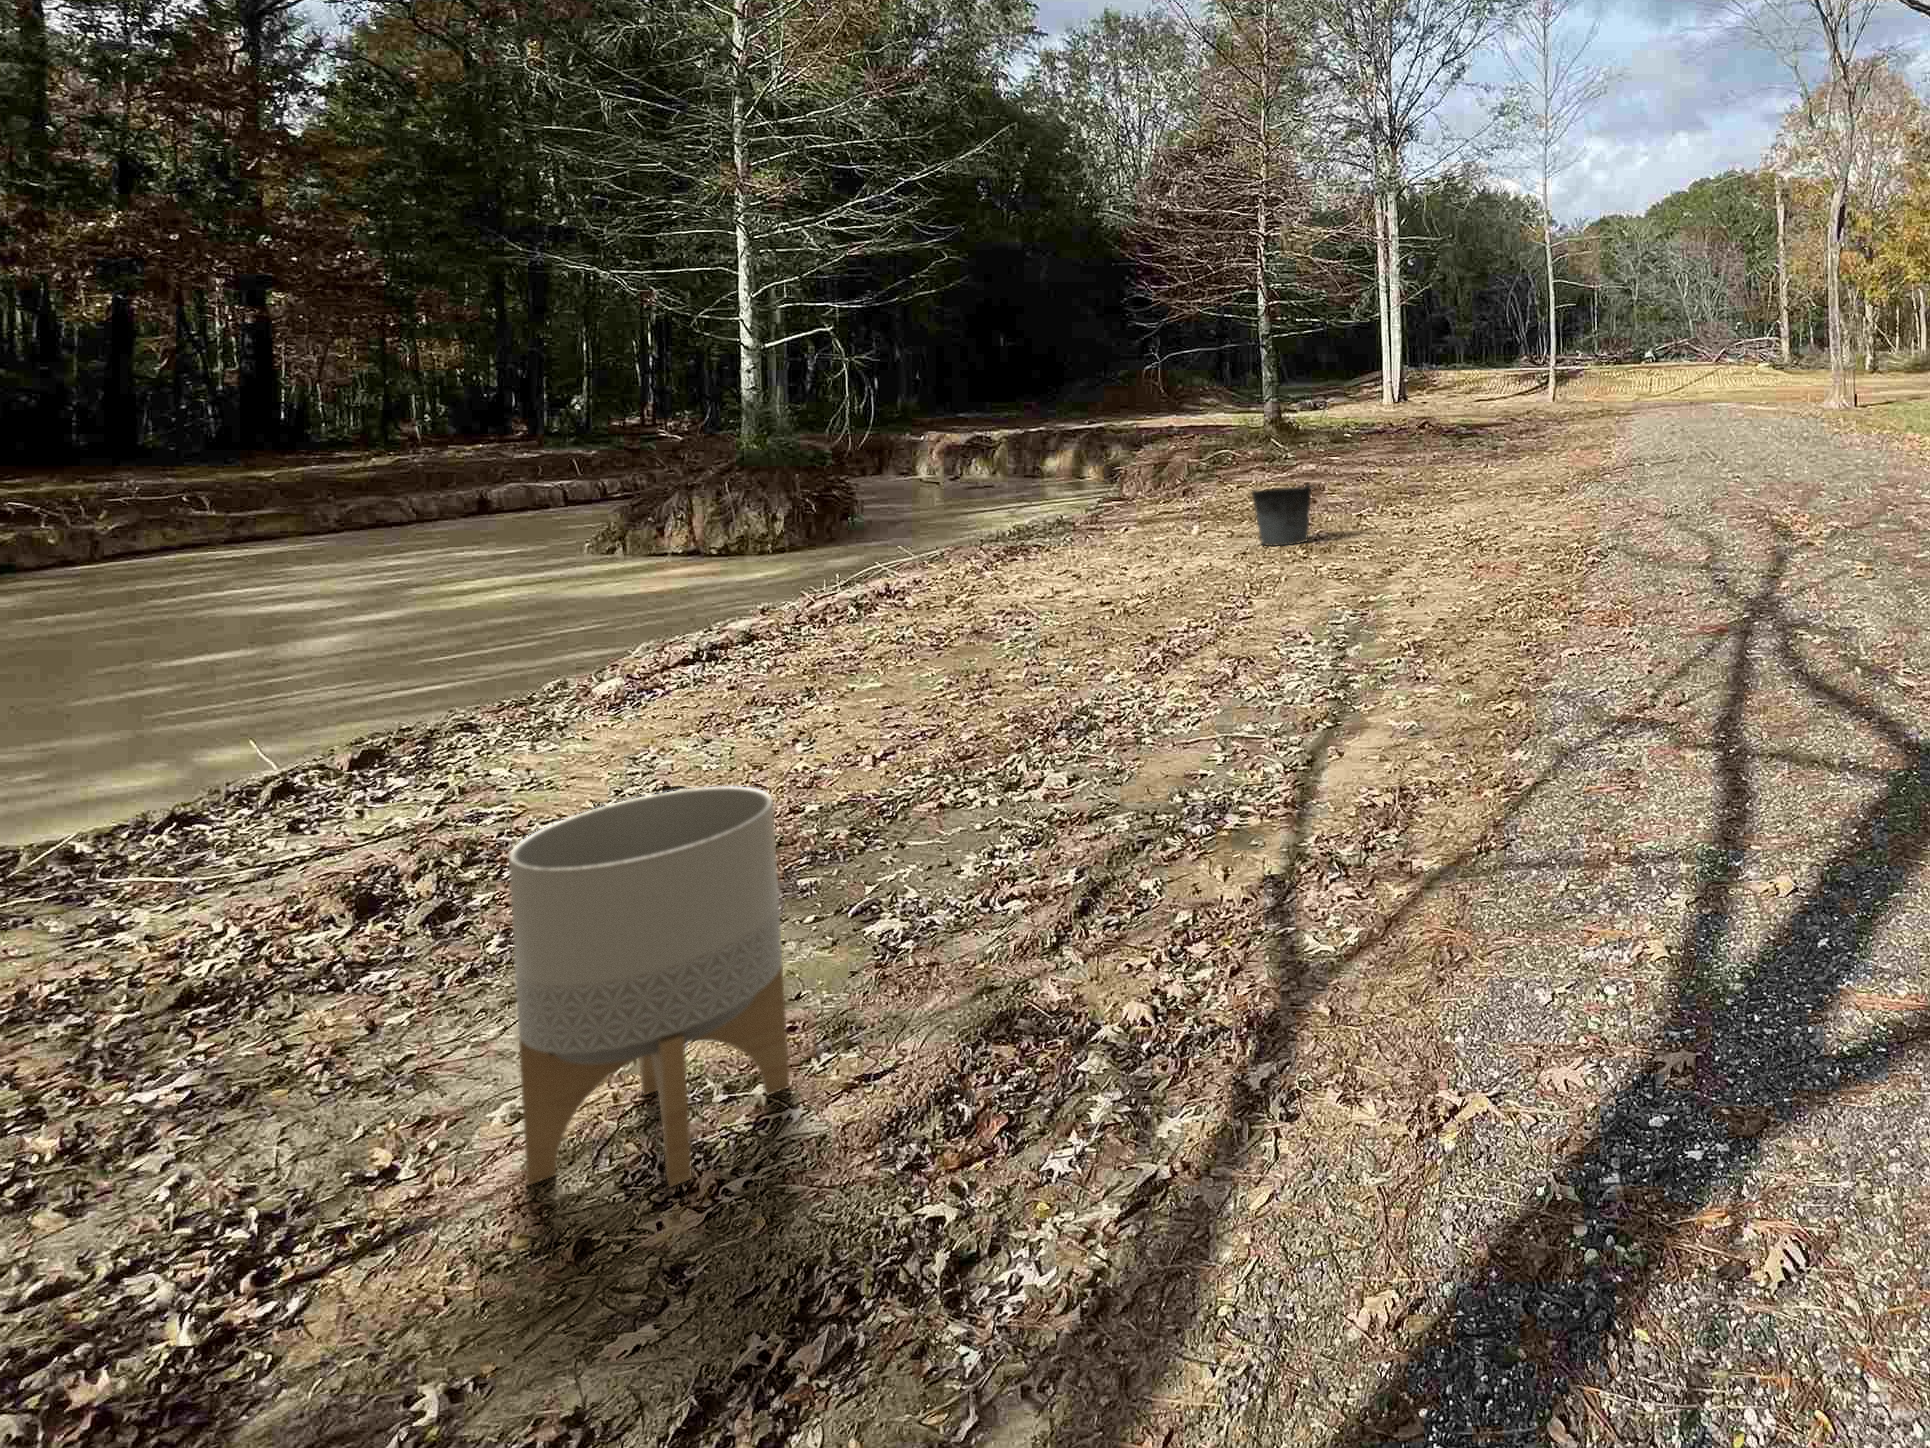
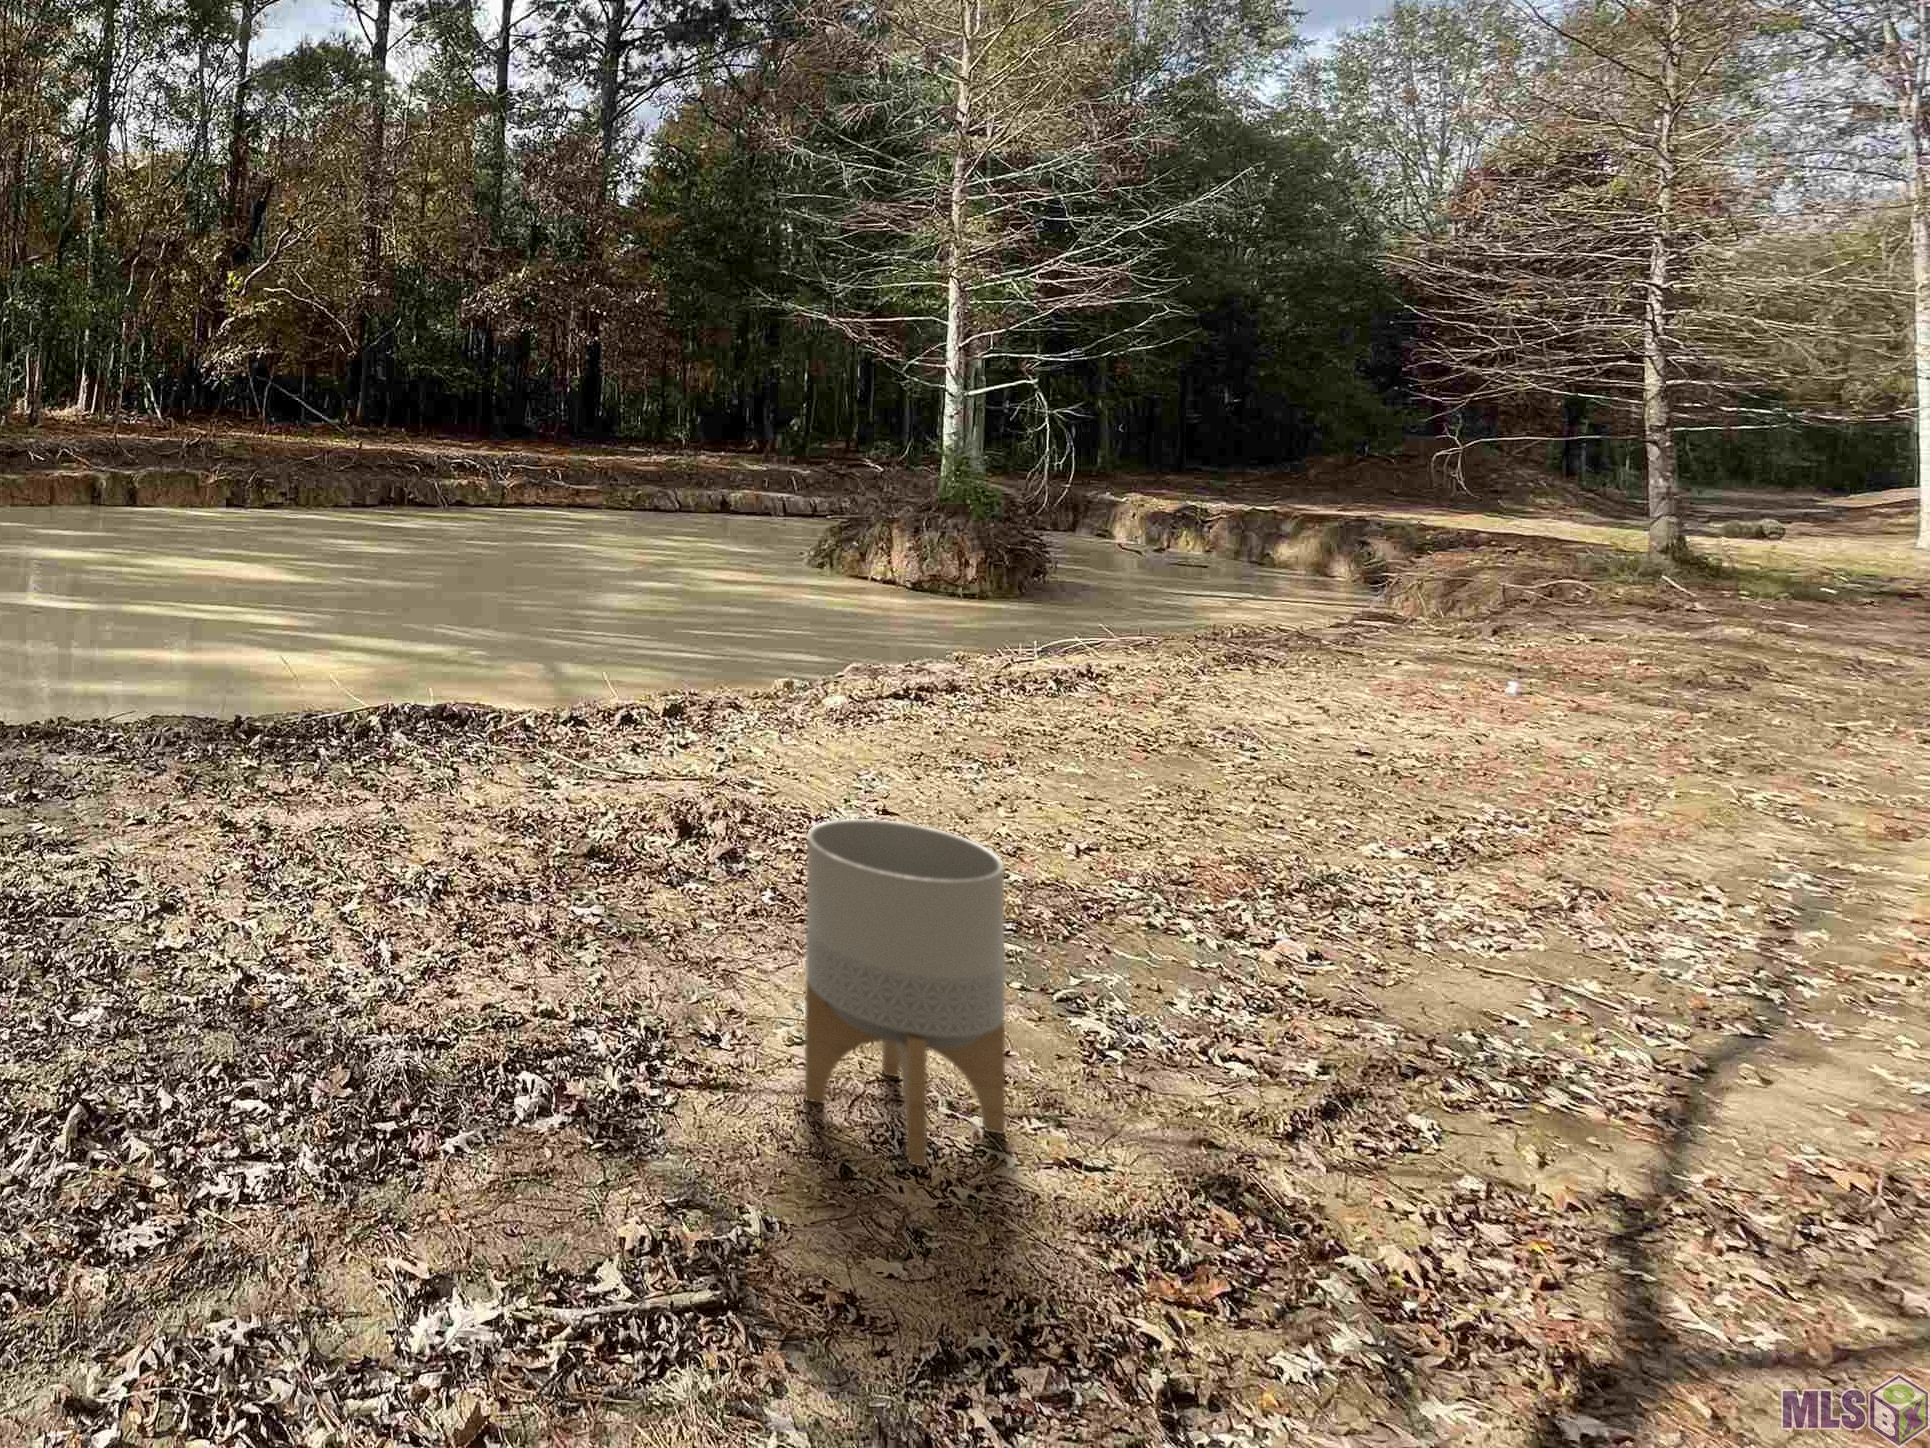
bucket: present [1252,484,1314,546] -> none [1614,647,1744,742]

